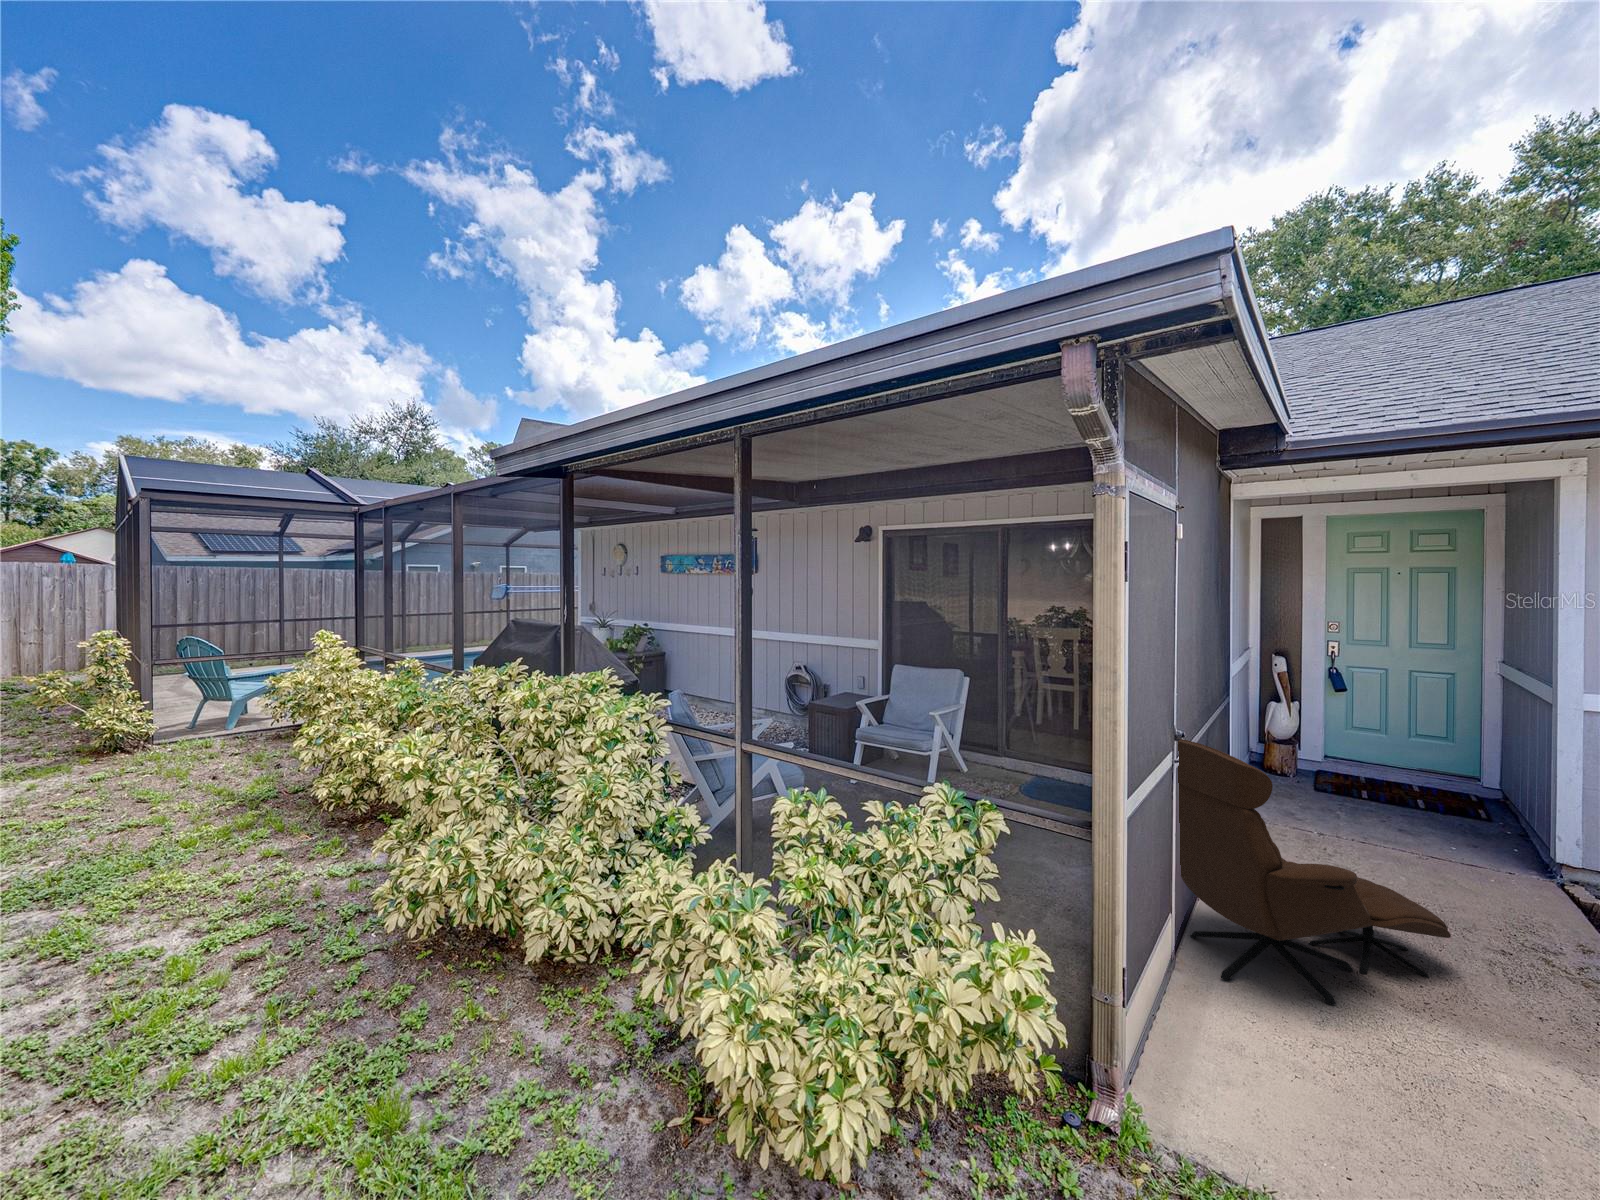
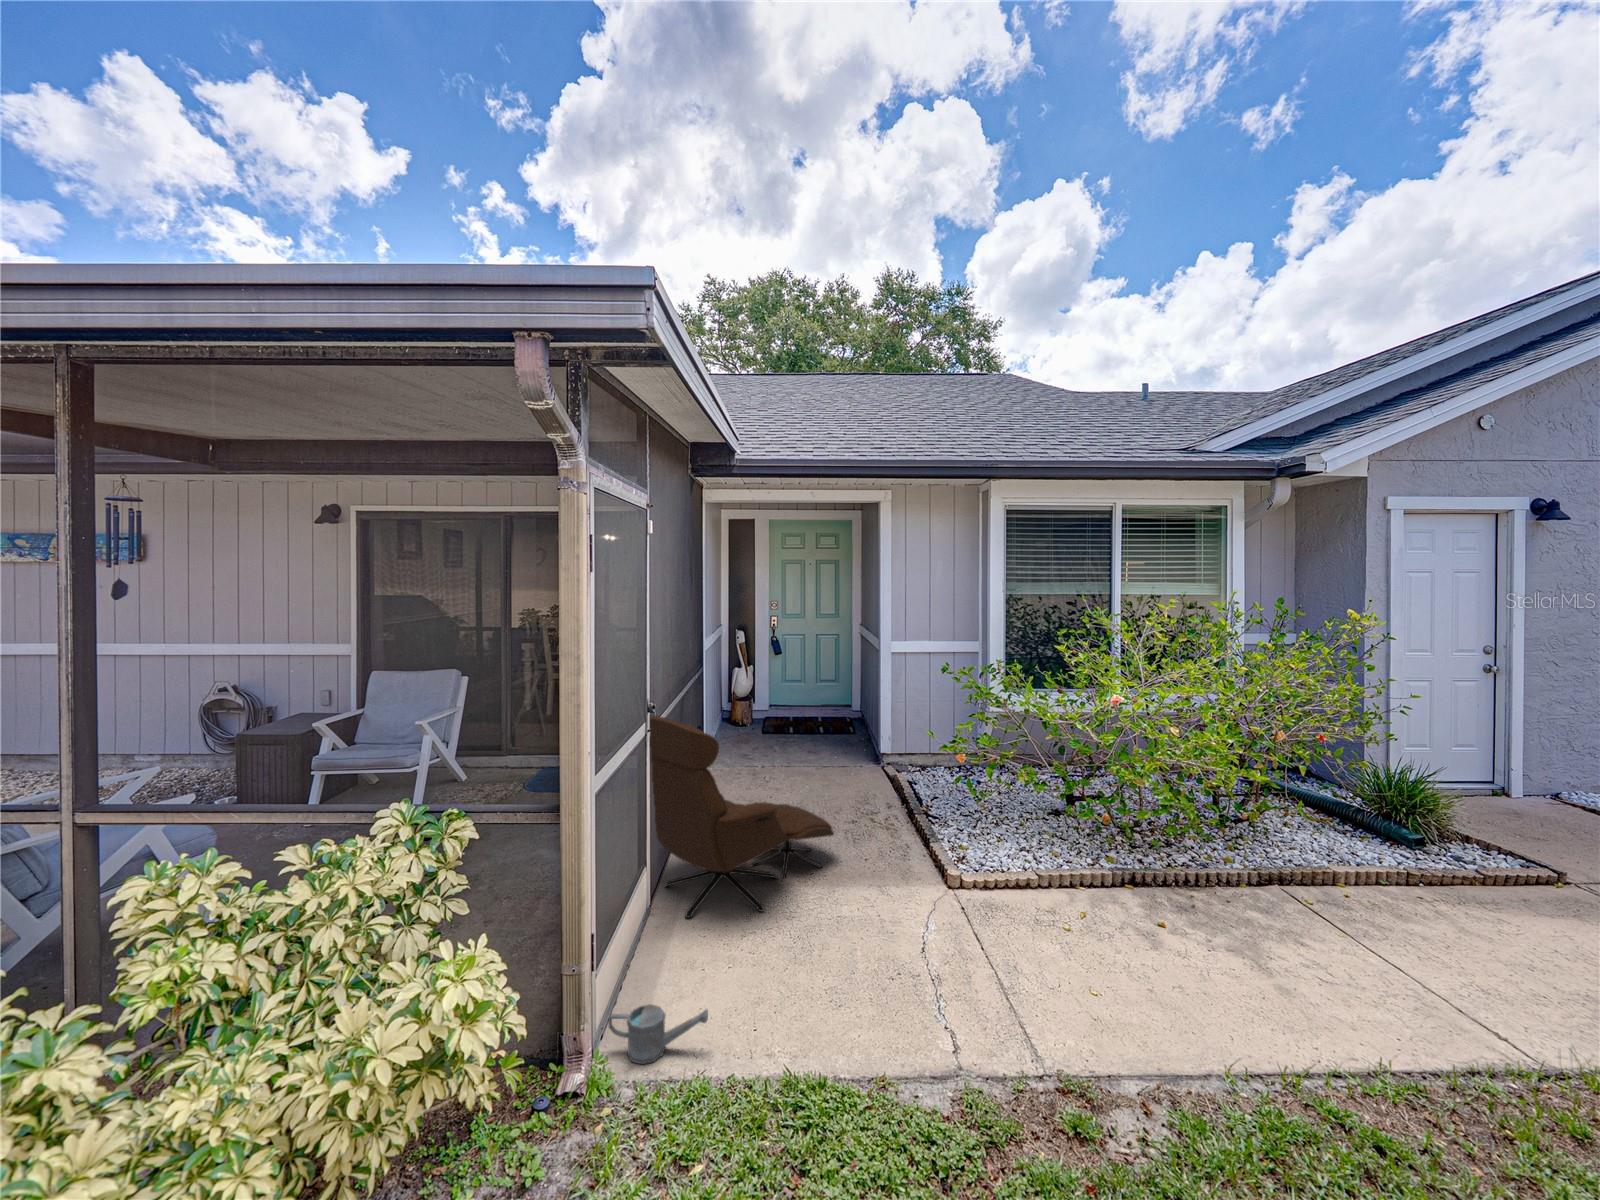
watering can: none [1140,1049,1266,1121] -> present [608,1004,708,1064]

